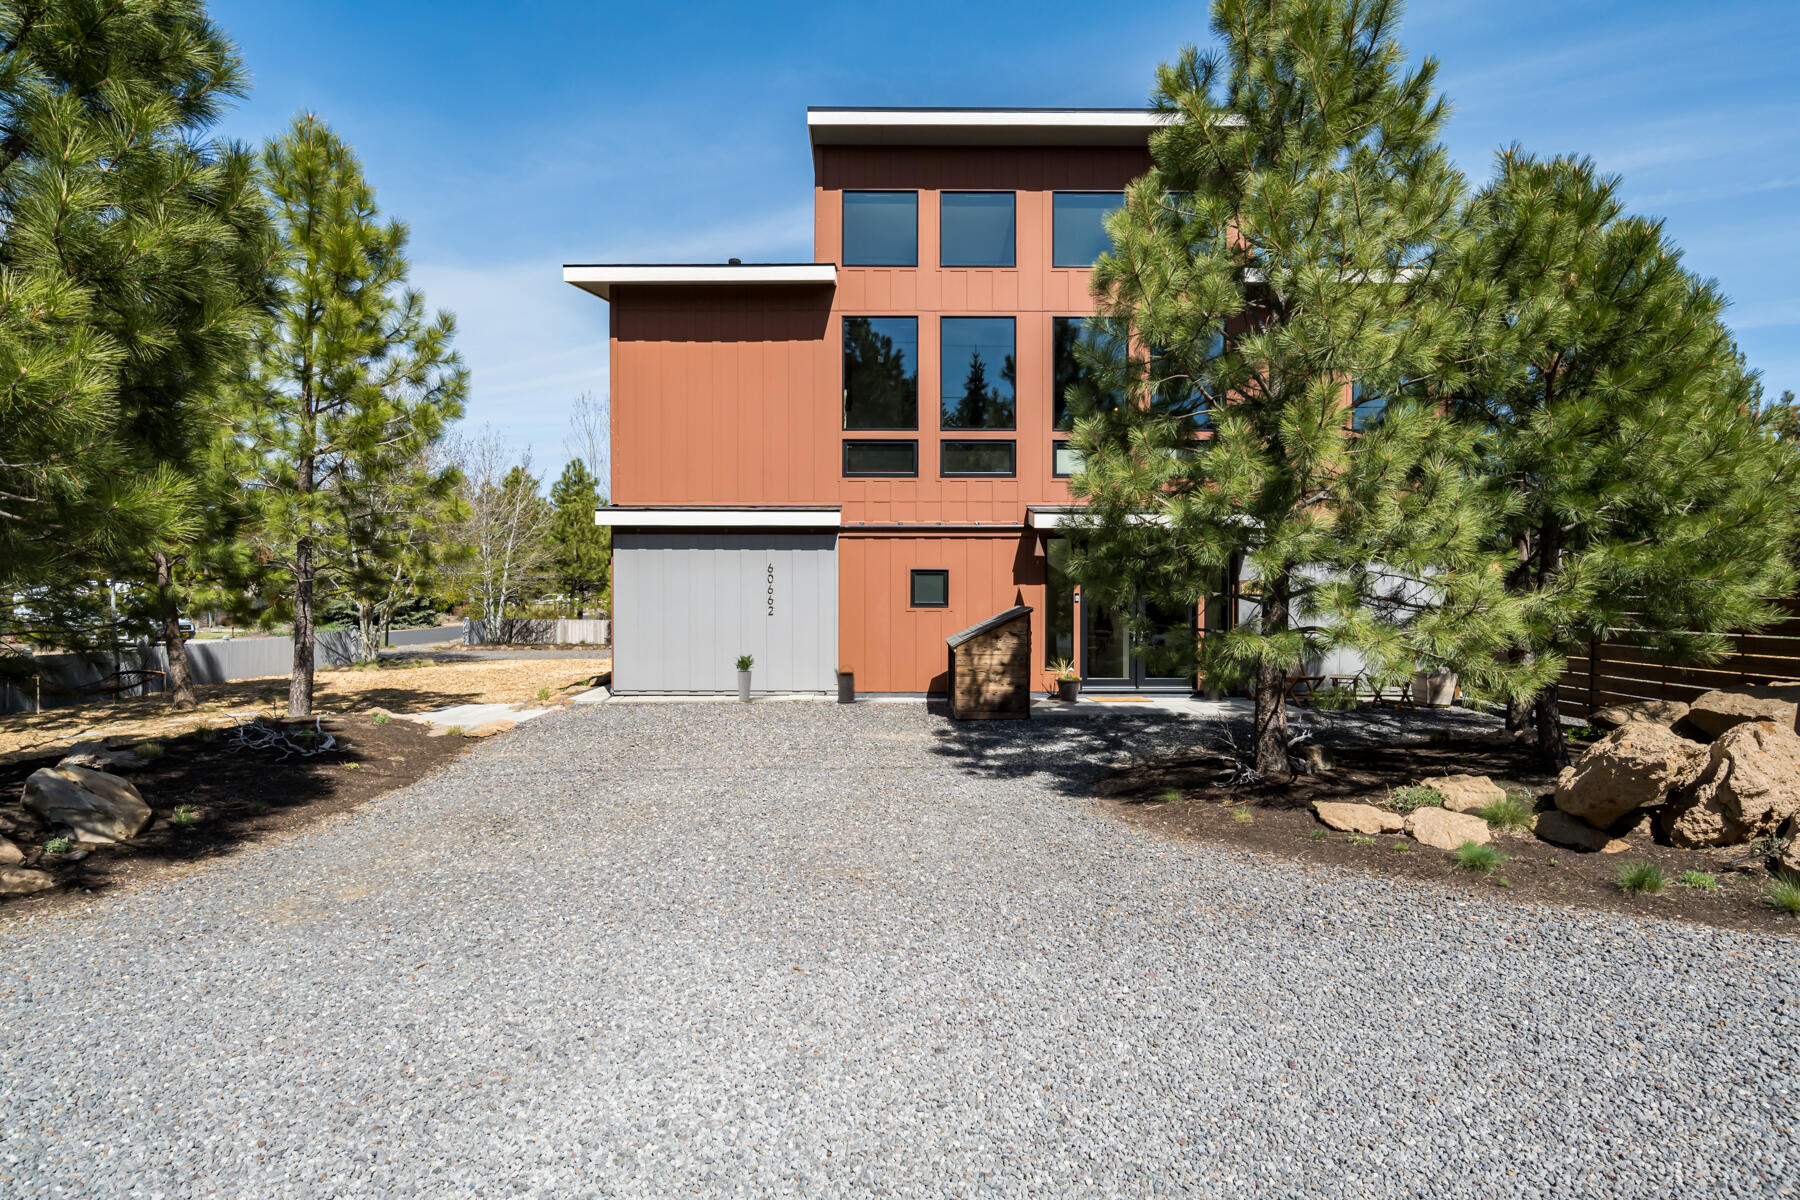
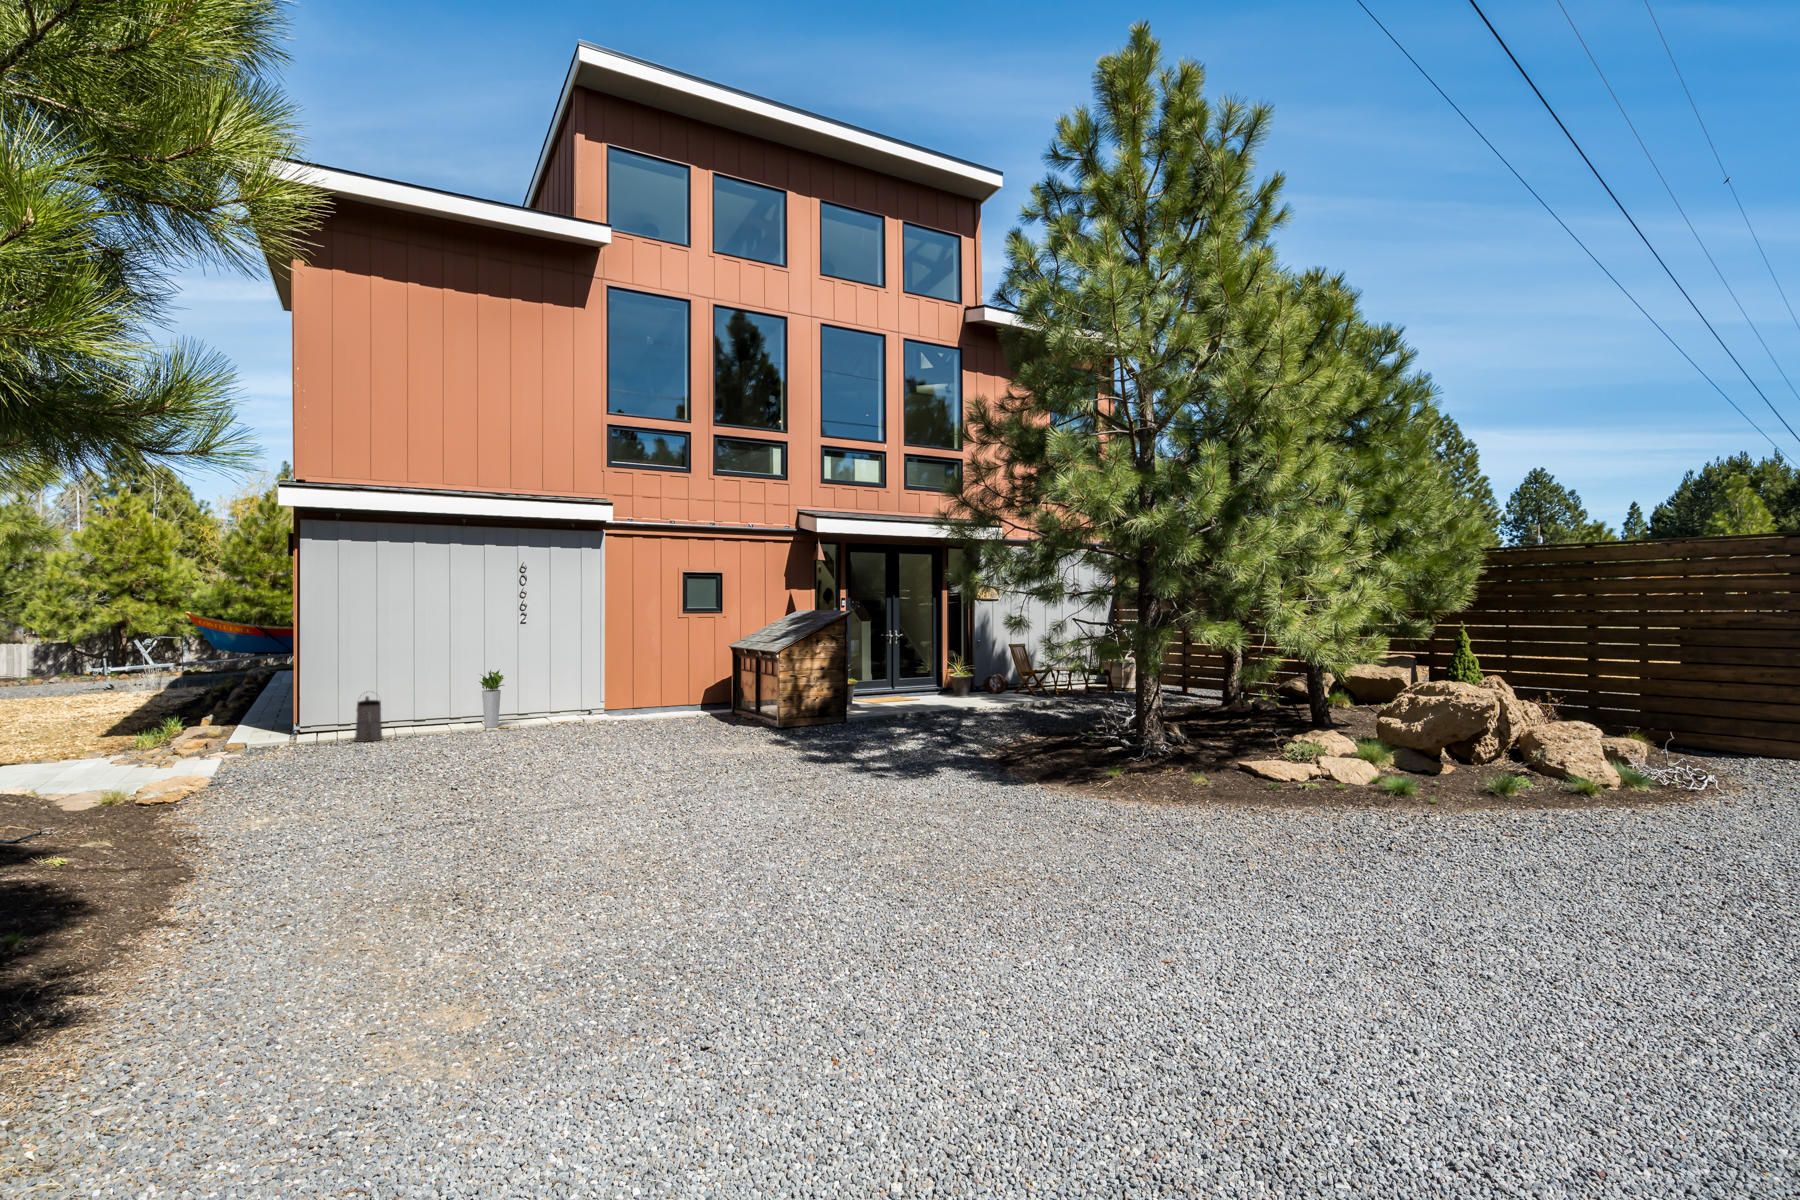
watering can: present [835,670,856,703] -> present [355,696,383,742]

